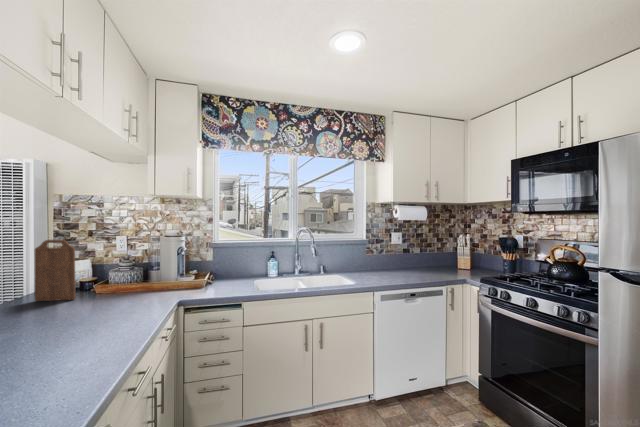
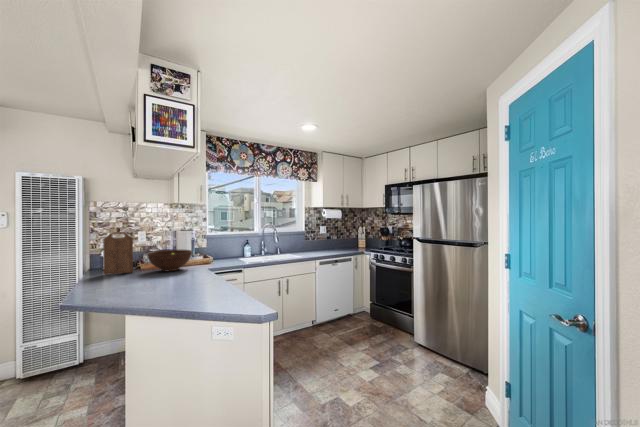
fruit bowl: none [82,267,157,304] -> present [147,250,192,271]

